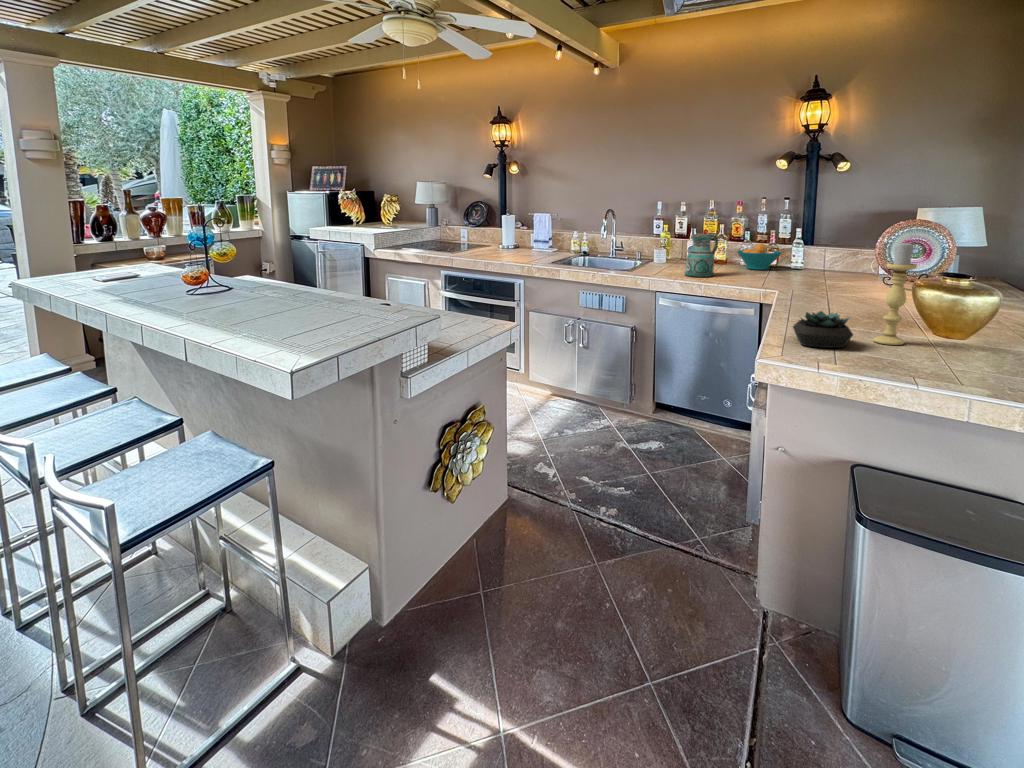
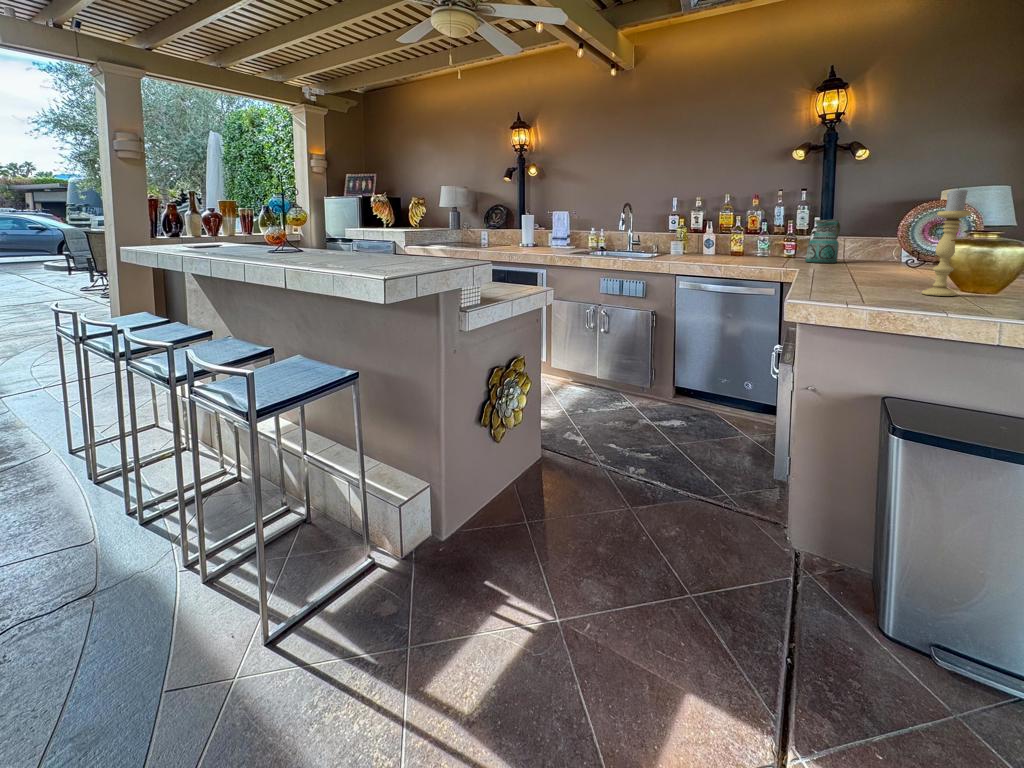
ceramic pitcher: present [684,233,718,277] -> present [805,219,841,263]
fruit bowl: present [737,244,782,270] -> none [754,233,800,258]
succulent plant: present [793,311,853,348] -> none [837,263,905,297]

